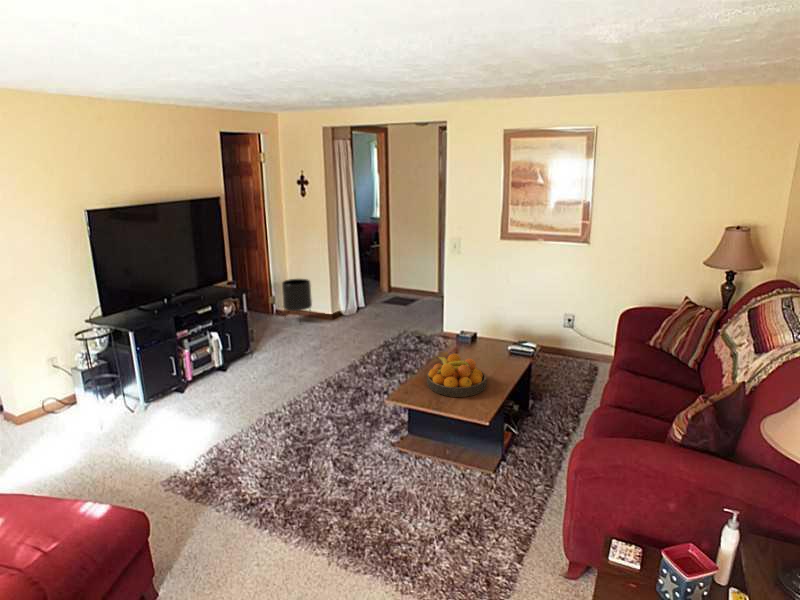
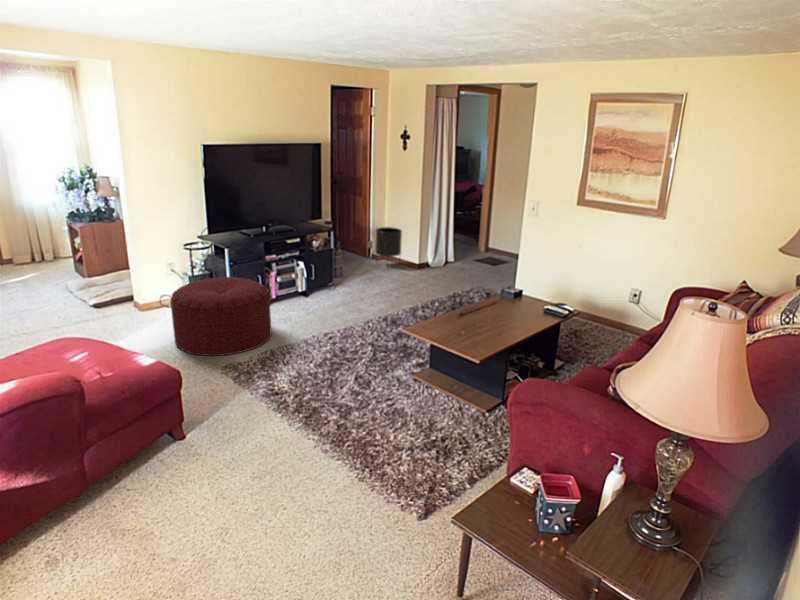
fruit bowl: present [427,354,487,397] -> none [447,301,503,340]
ottoman: none [73,365,207,473] -> present [170,277,272,356]

